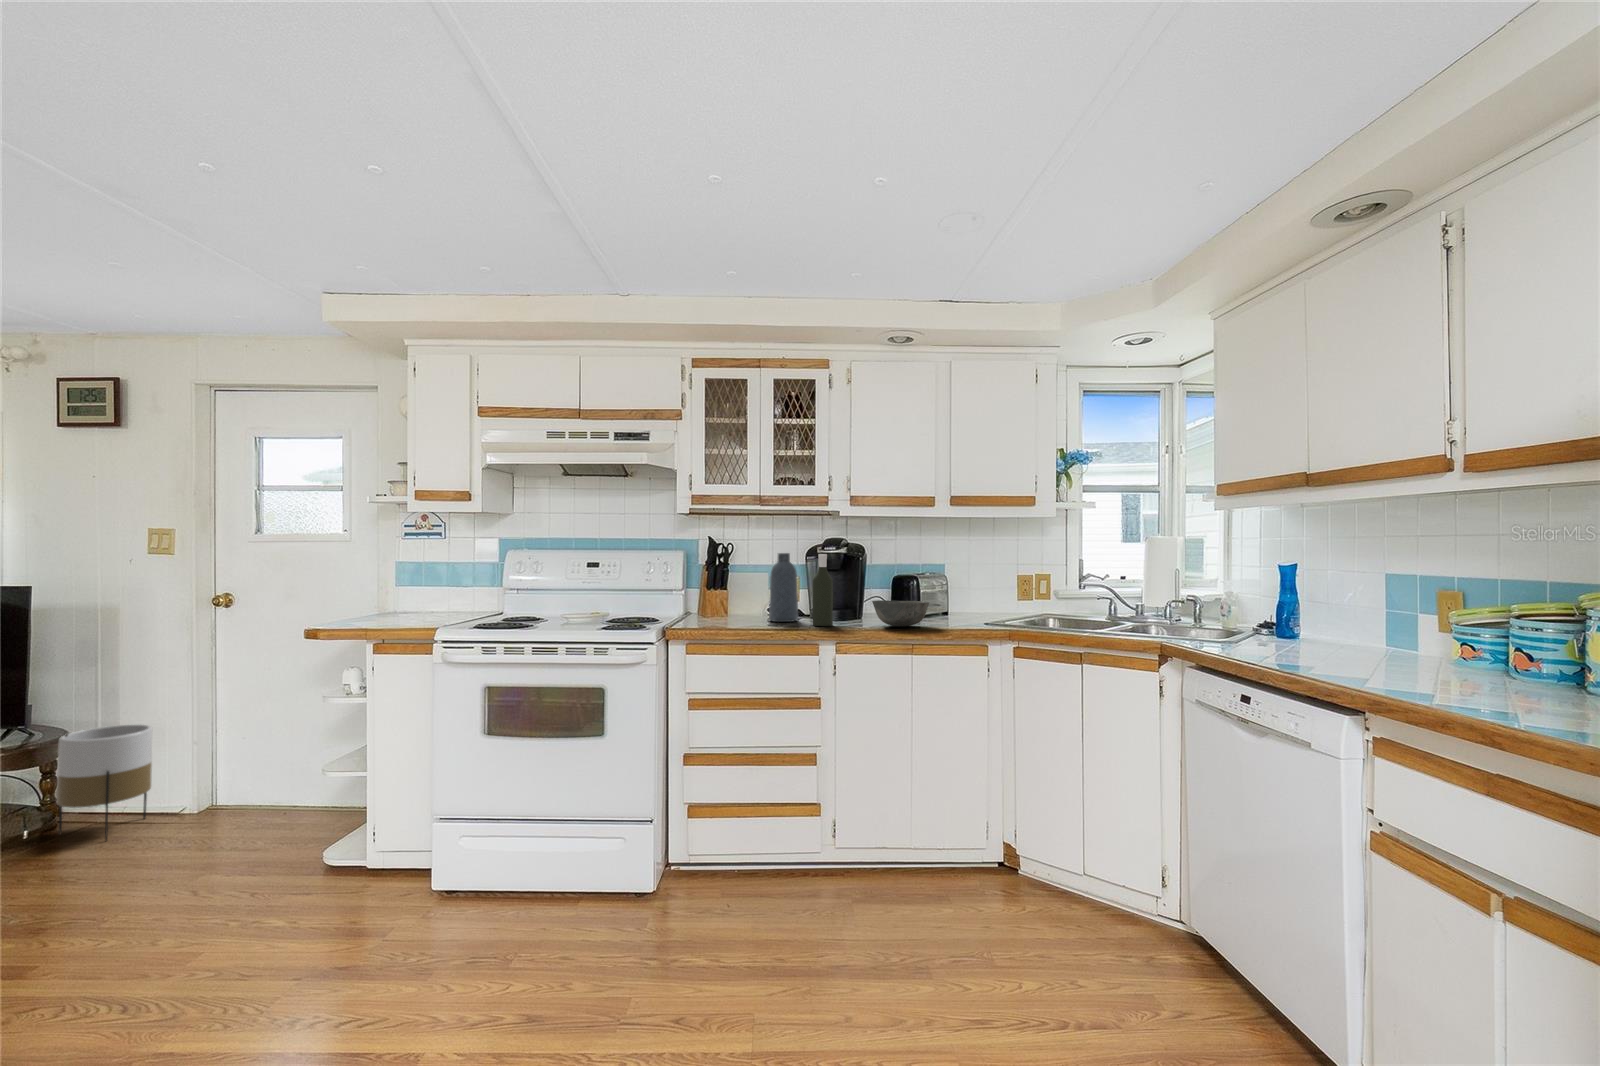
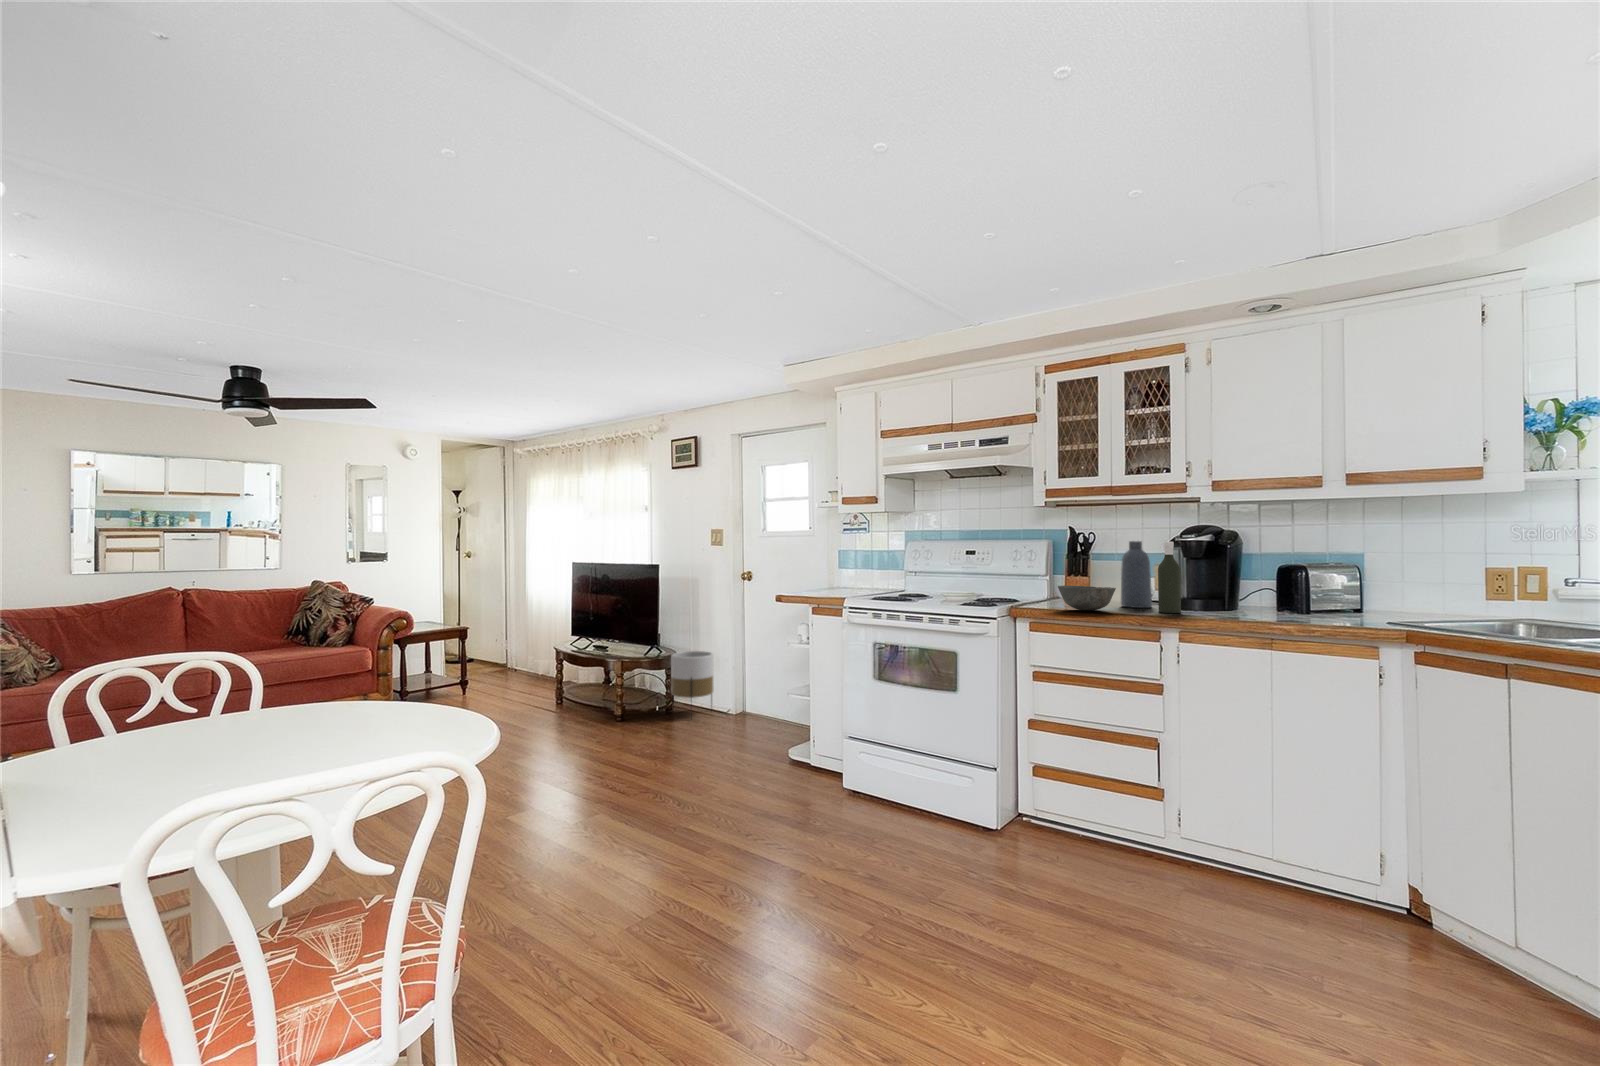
bowl: present [872,600,929,627] -> present [1058,586,1116,610]

